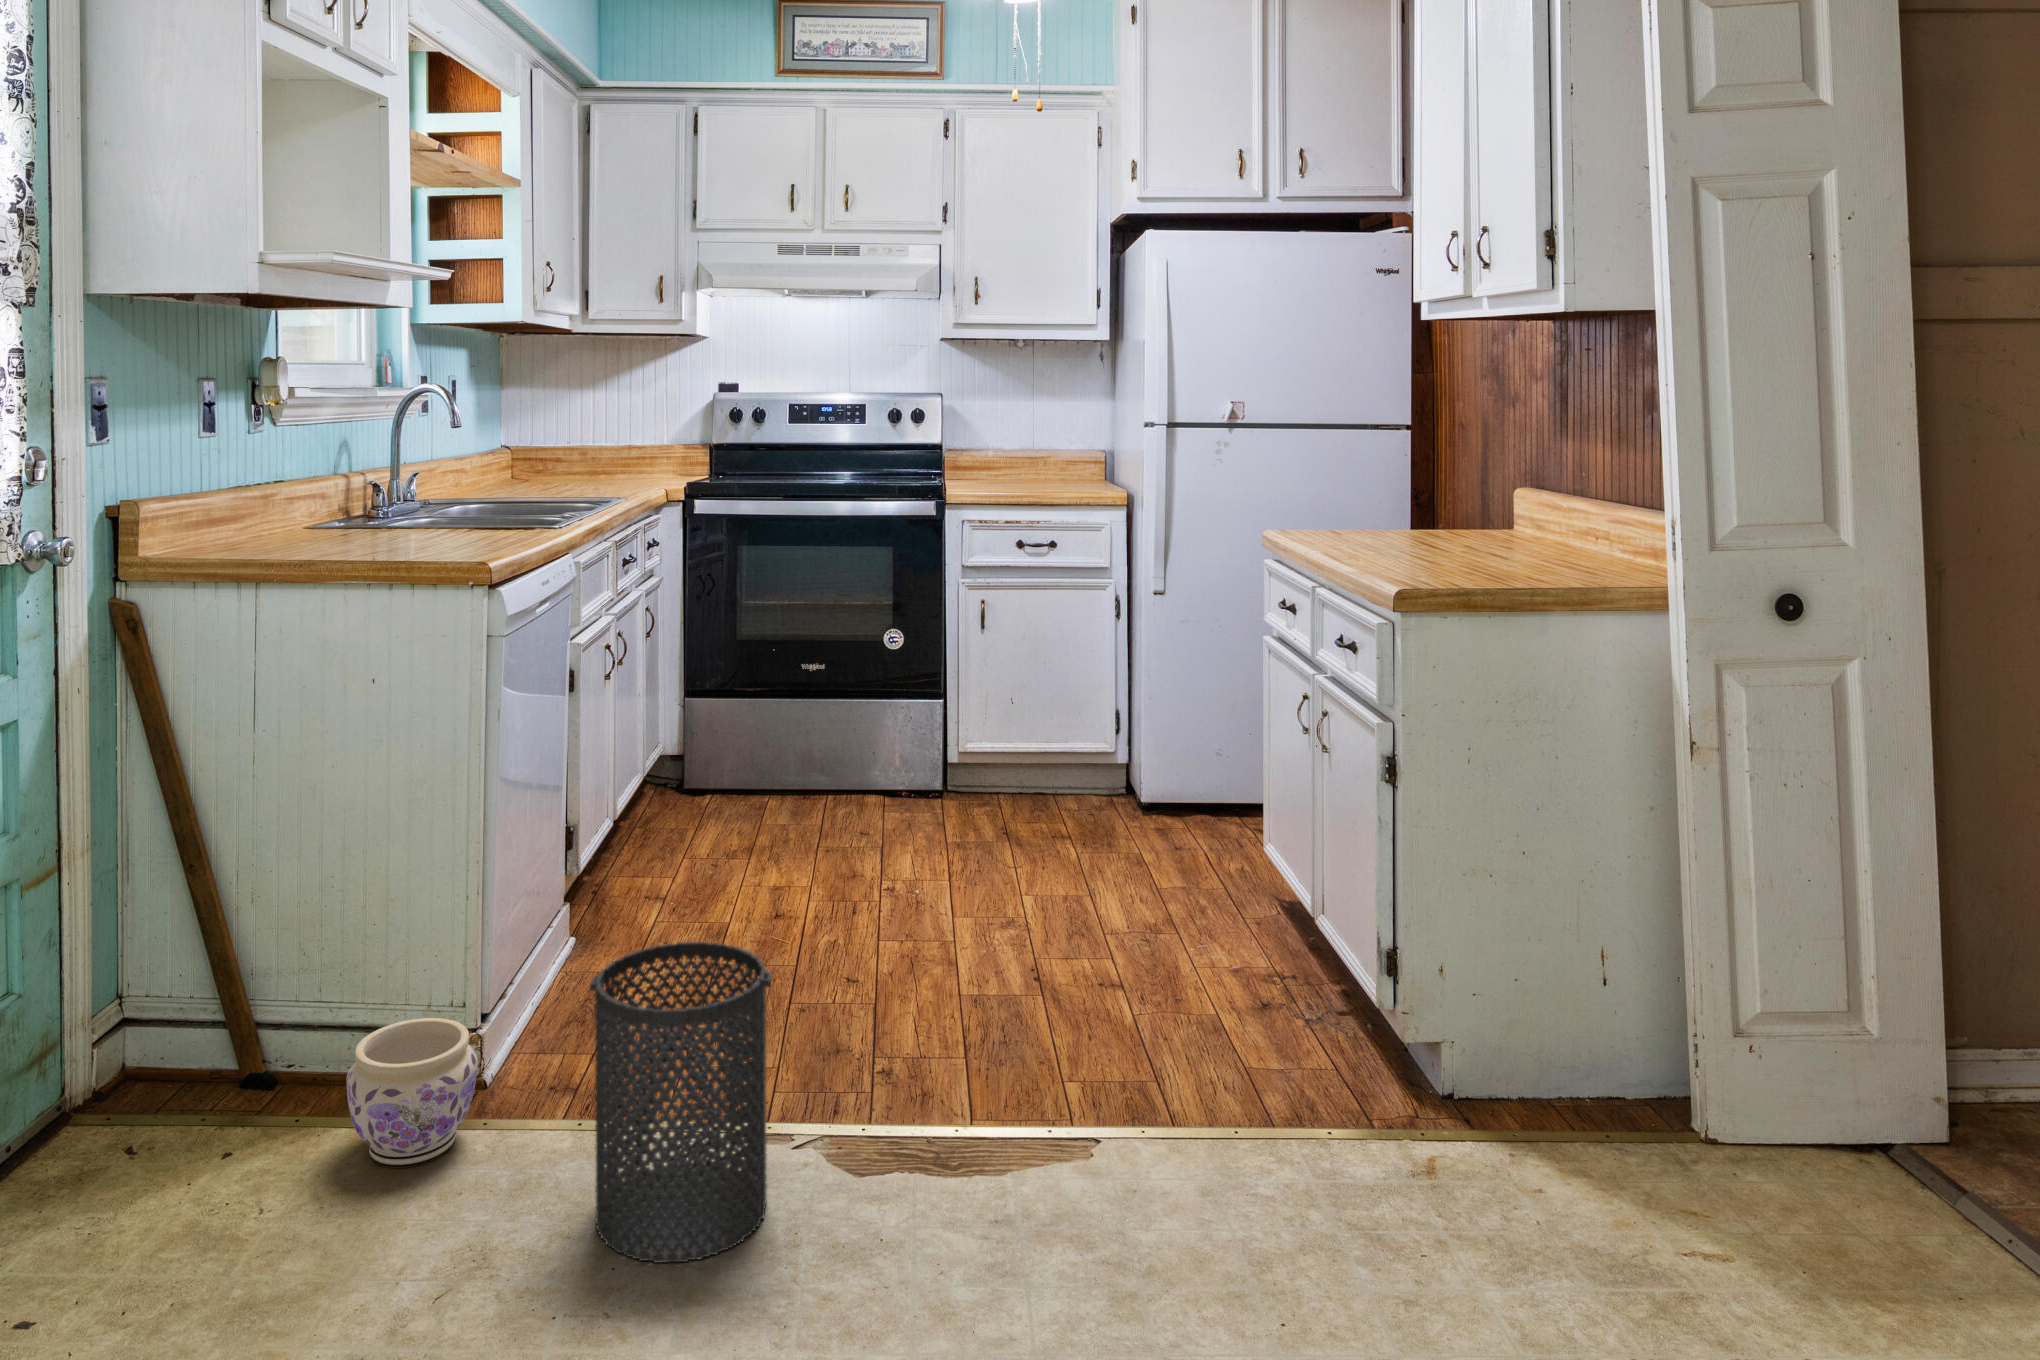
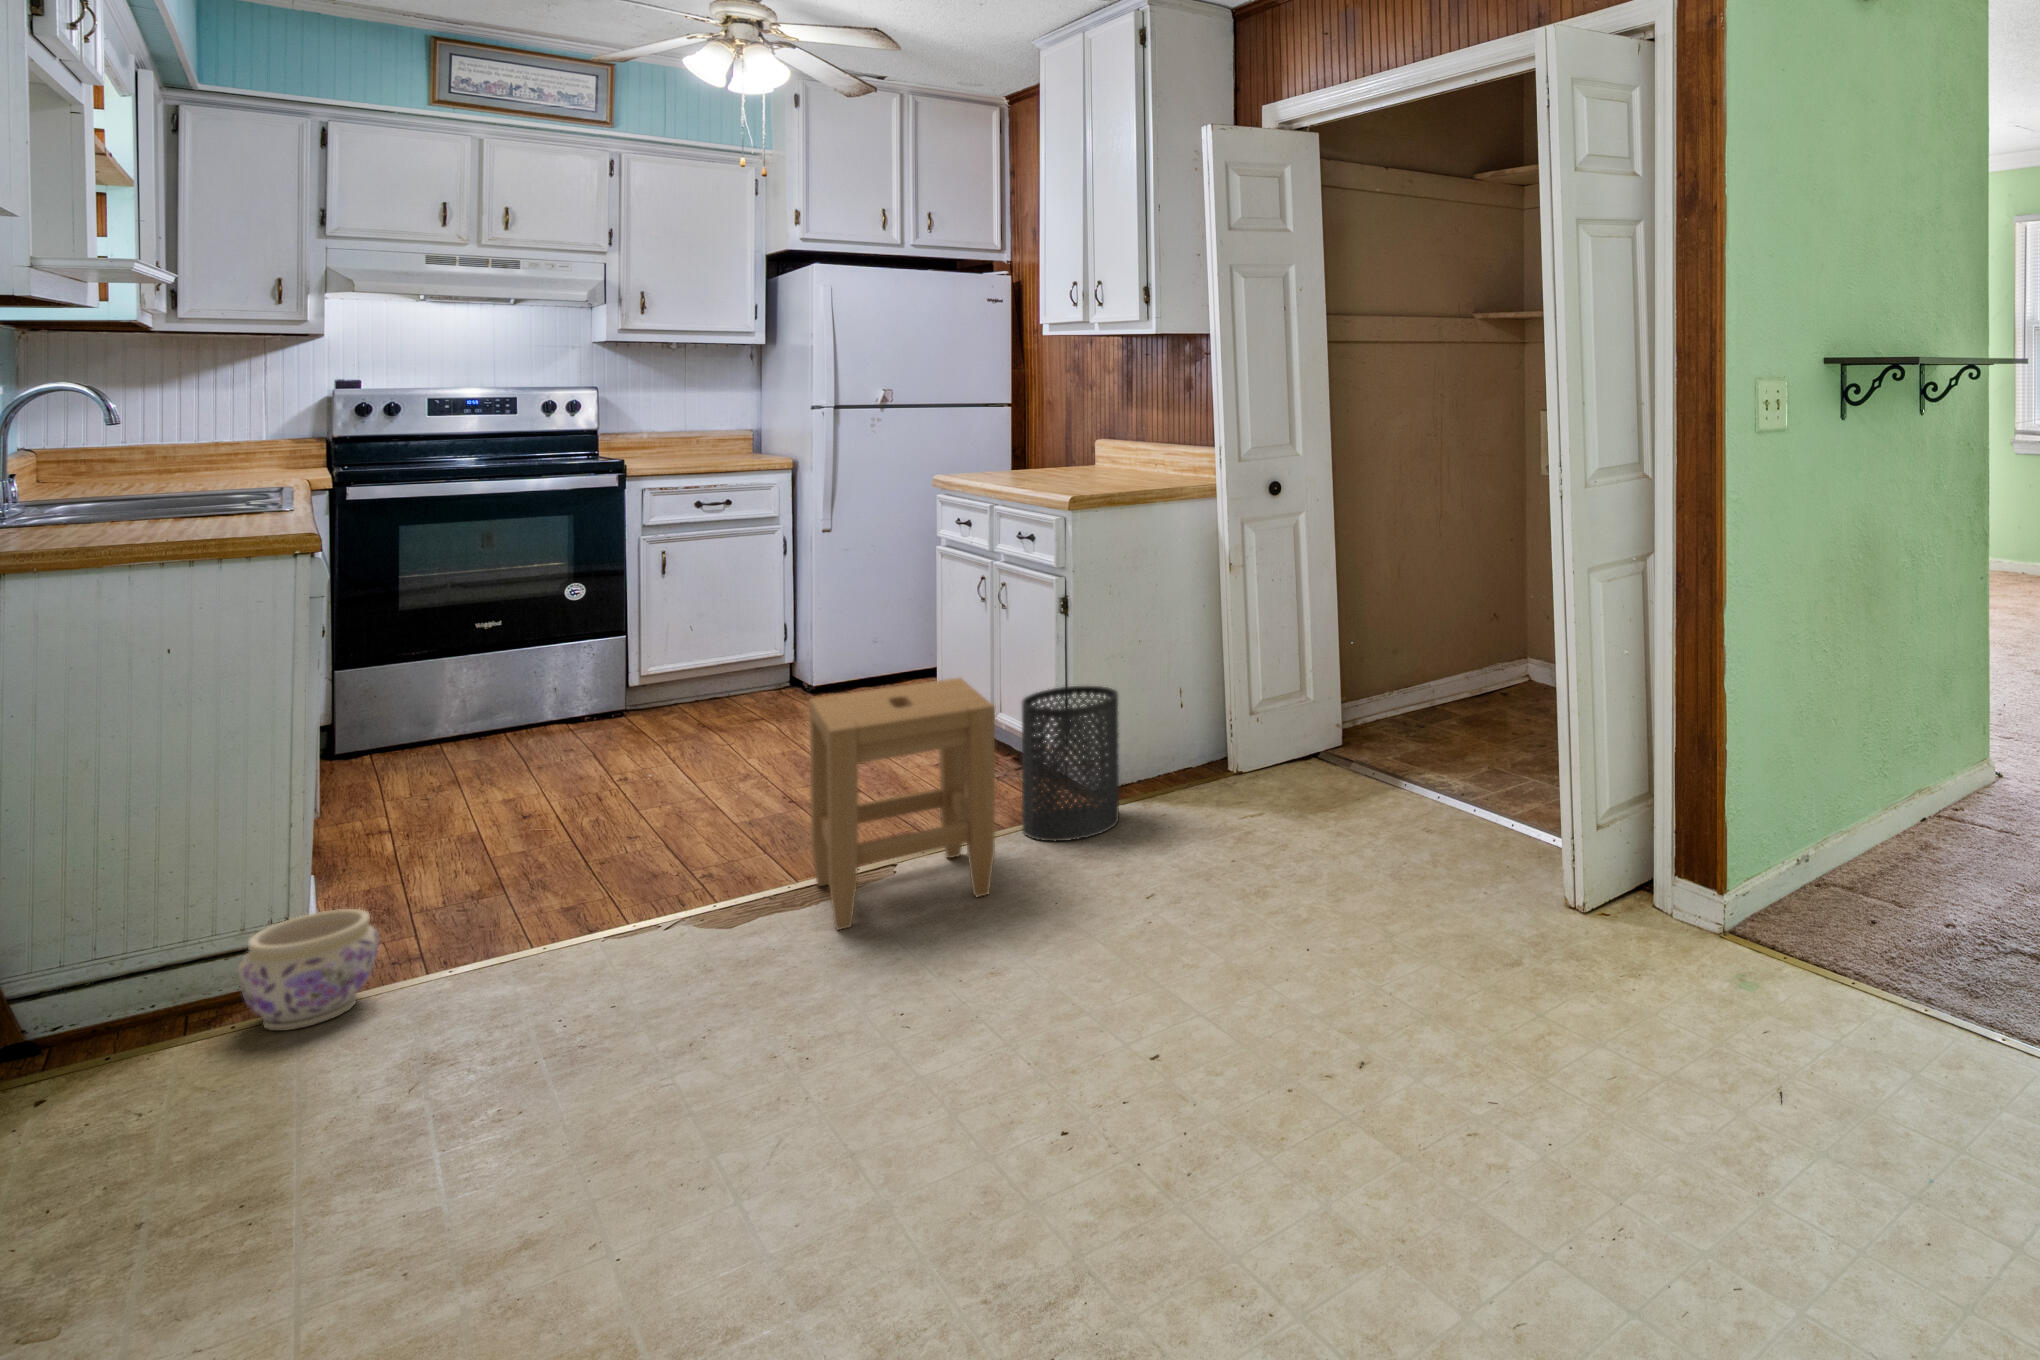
stool: none [925,867,1183,1301] -> present [809,678,995,930]
trash can: present [590,942,772,1263] -> present [1022,686,1119,841]

